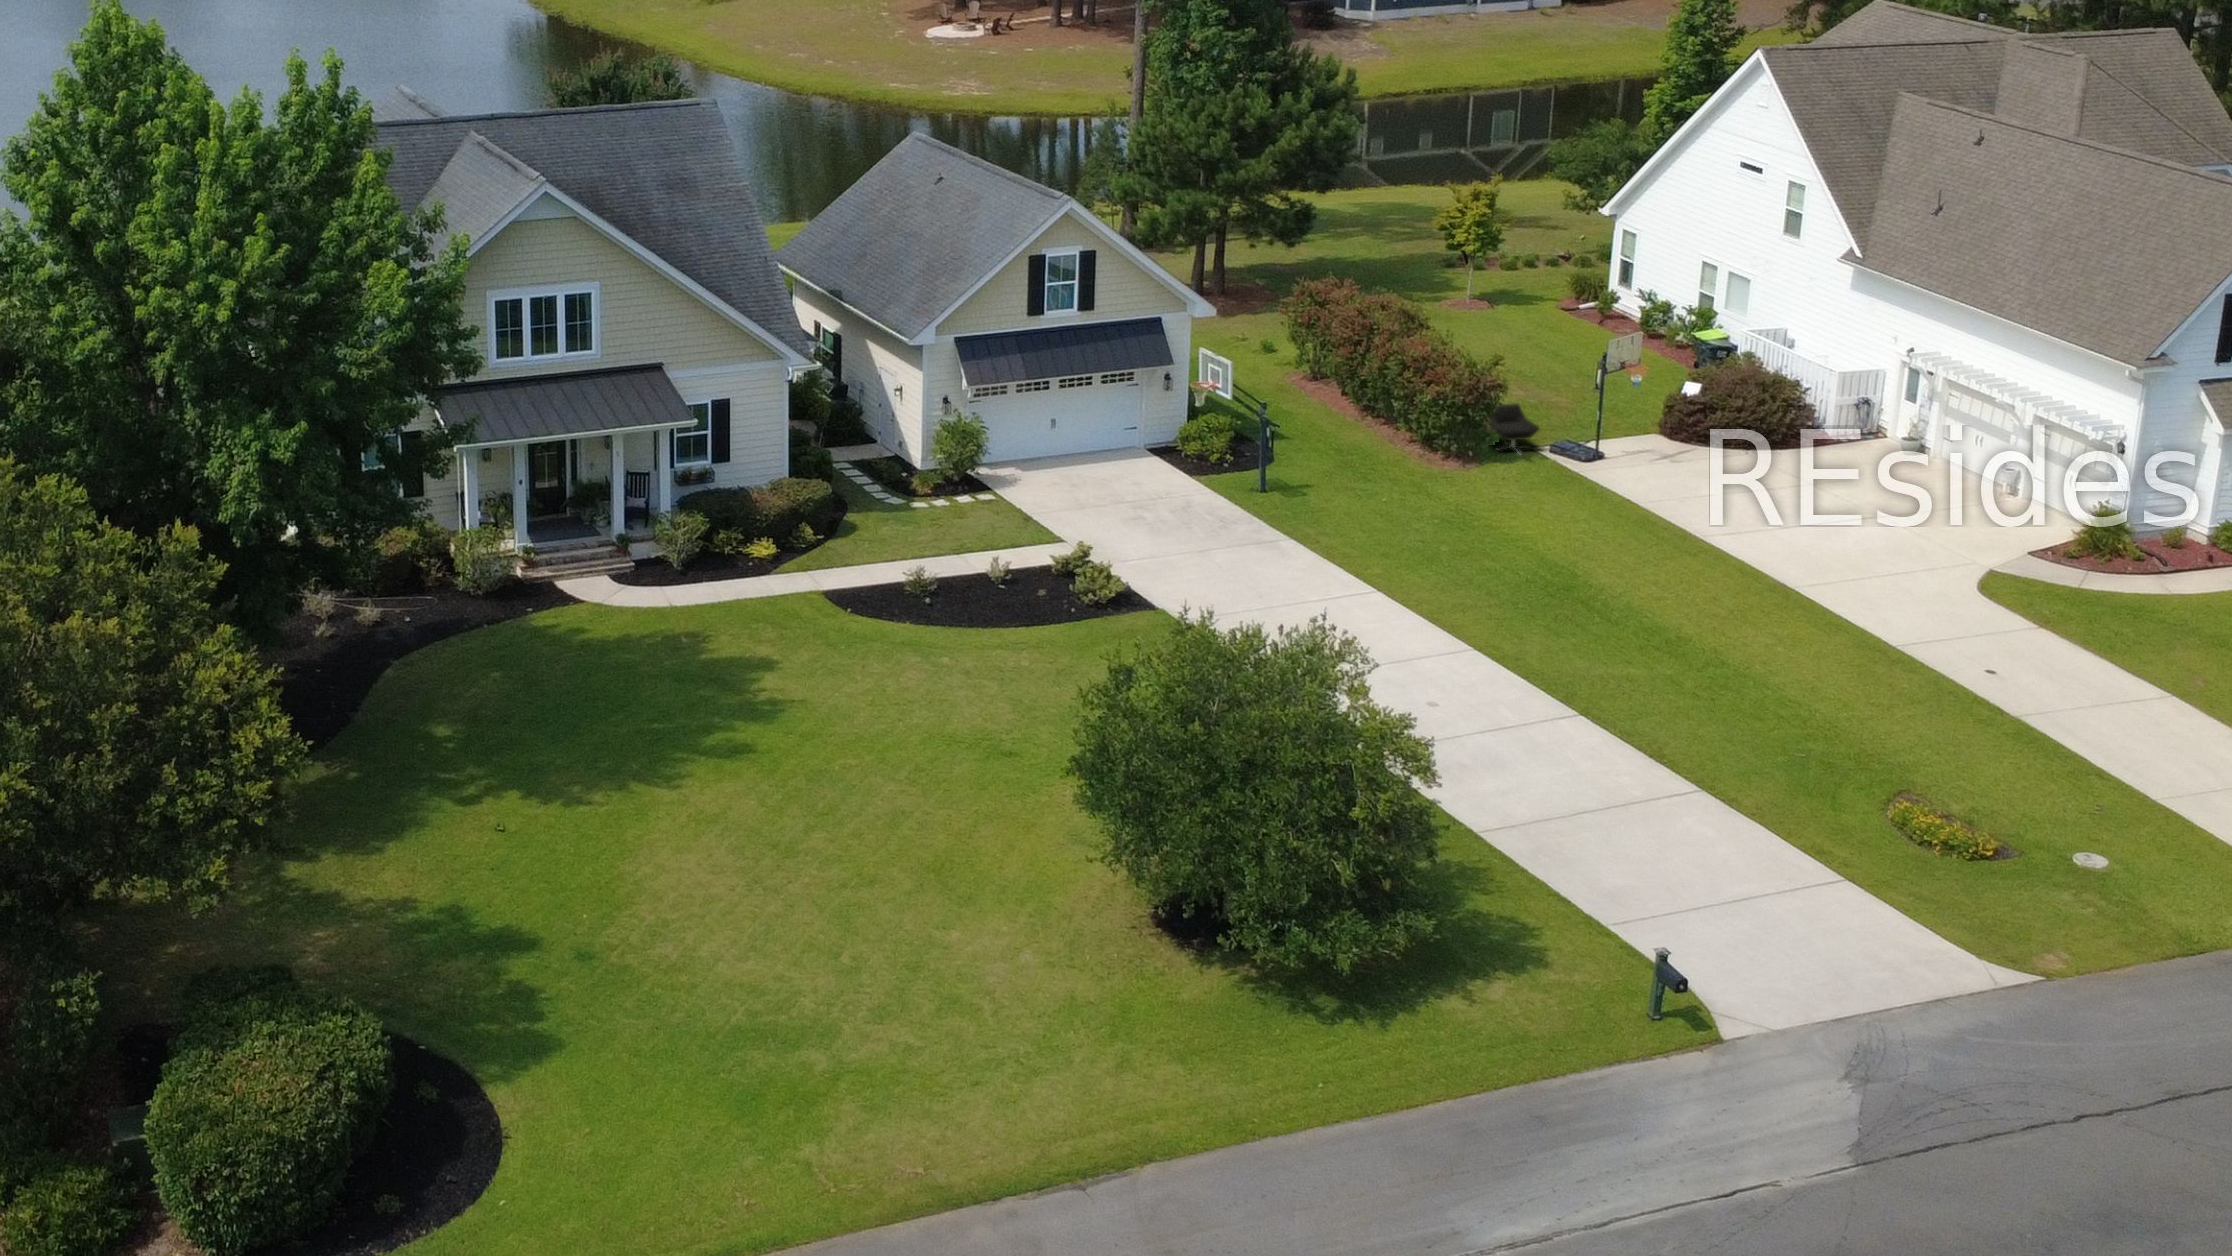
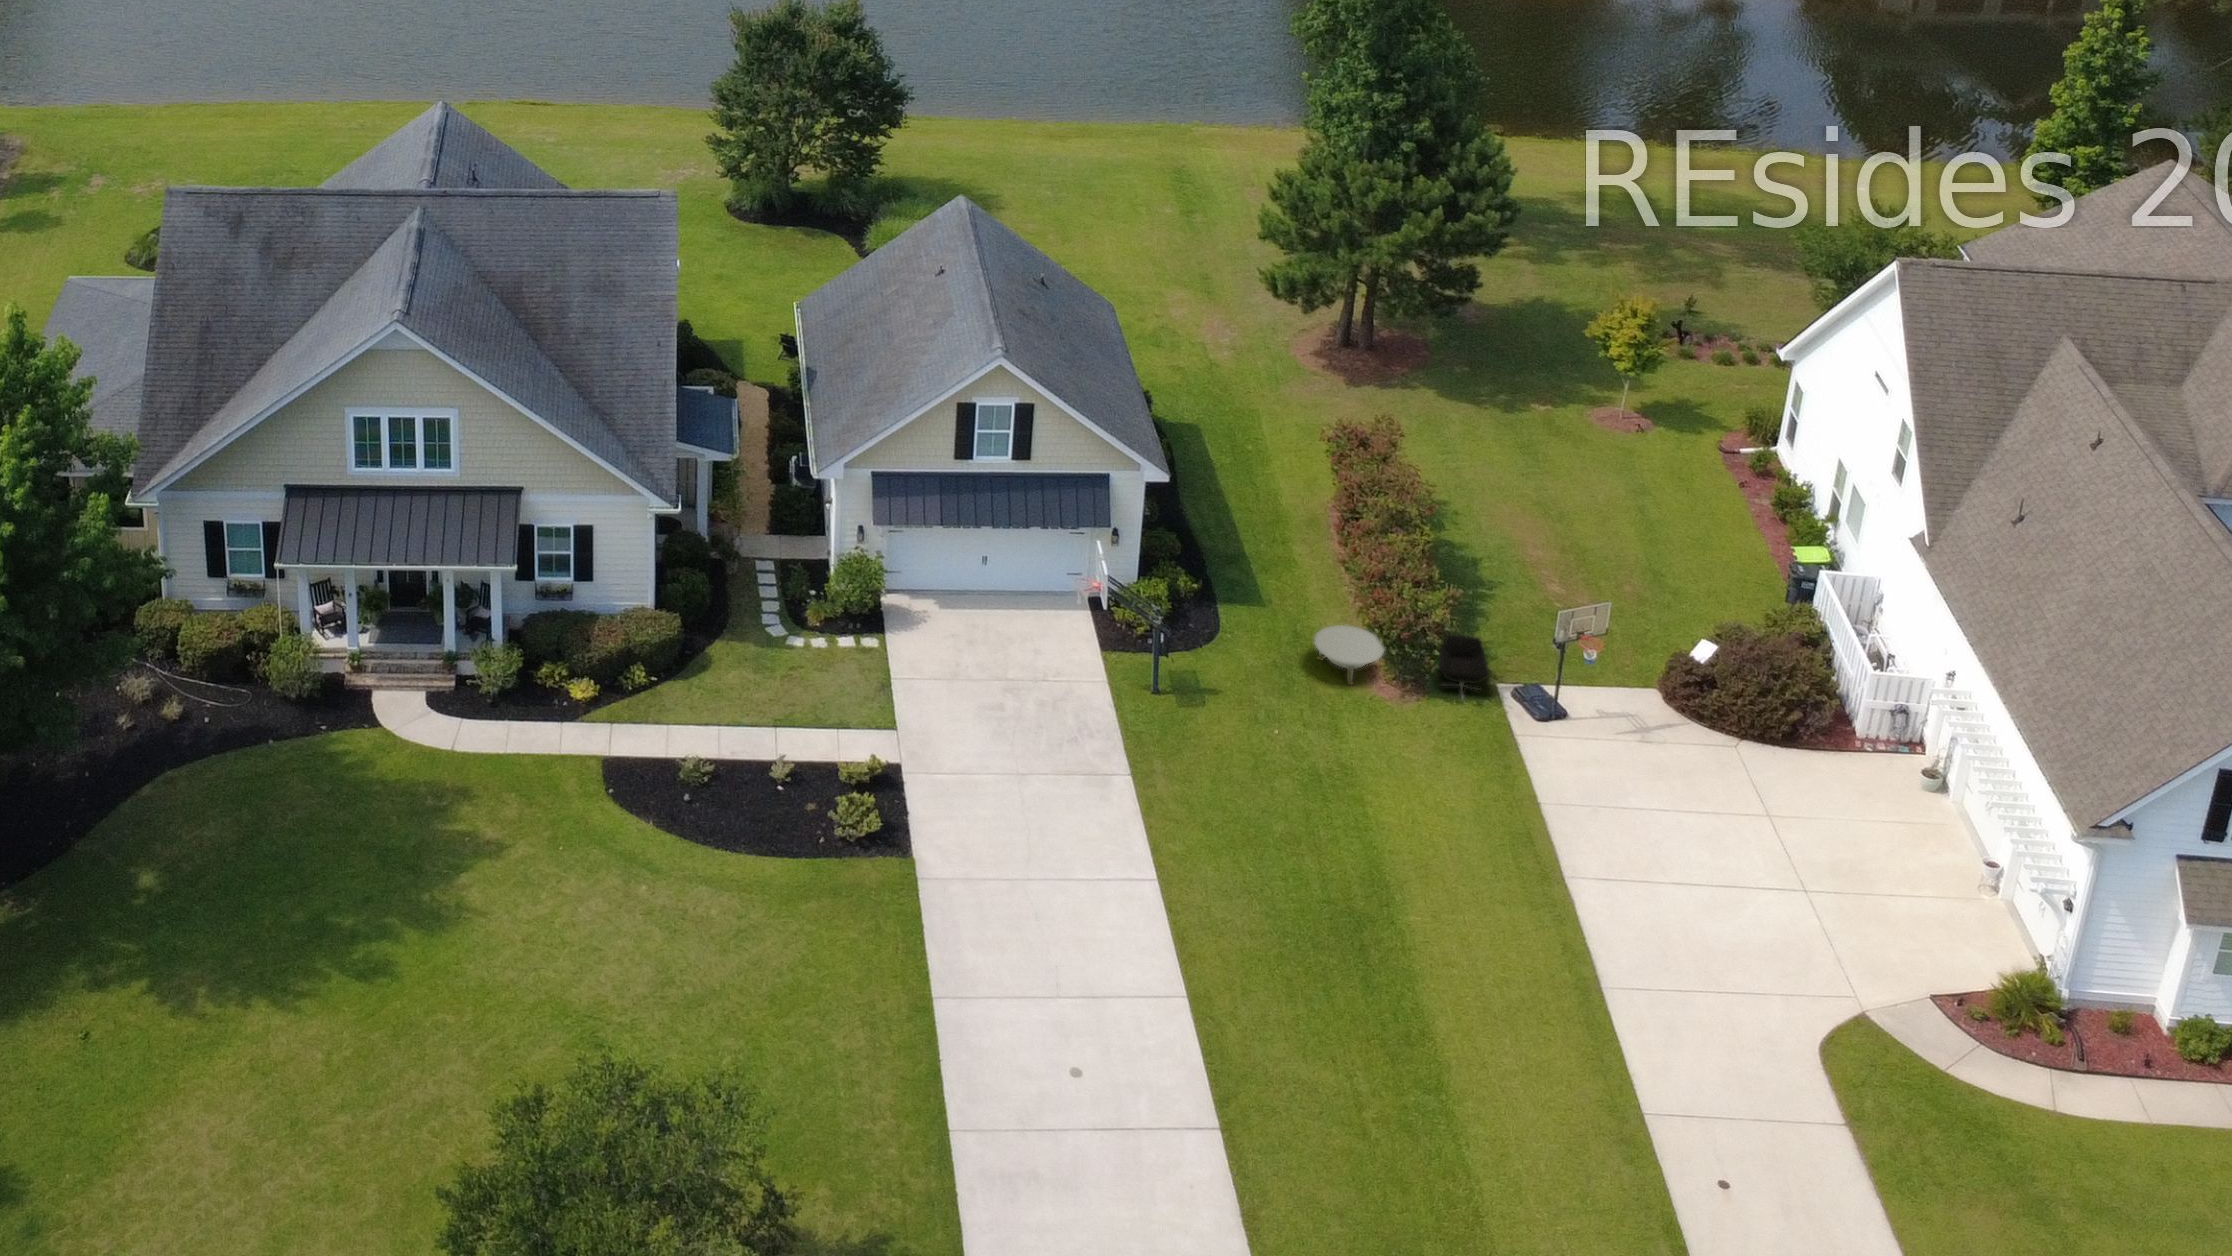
round table: none [1381,416,1446,459] -> present [1314,625,1384,685]

